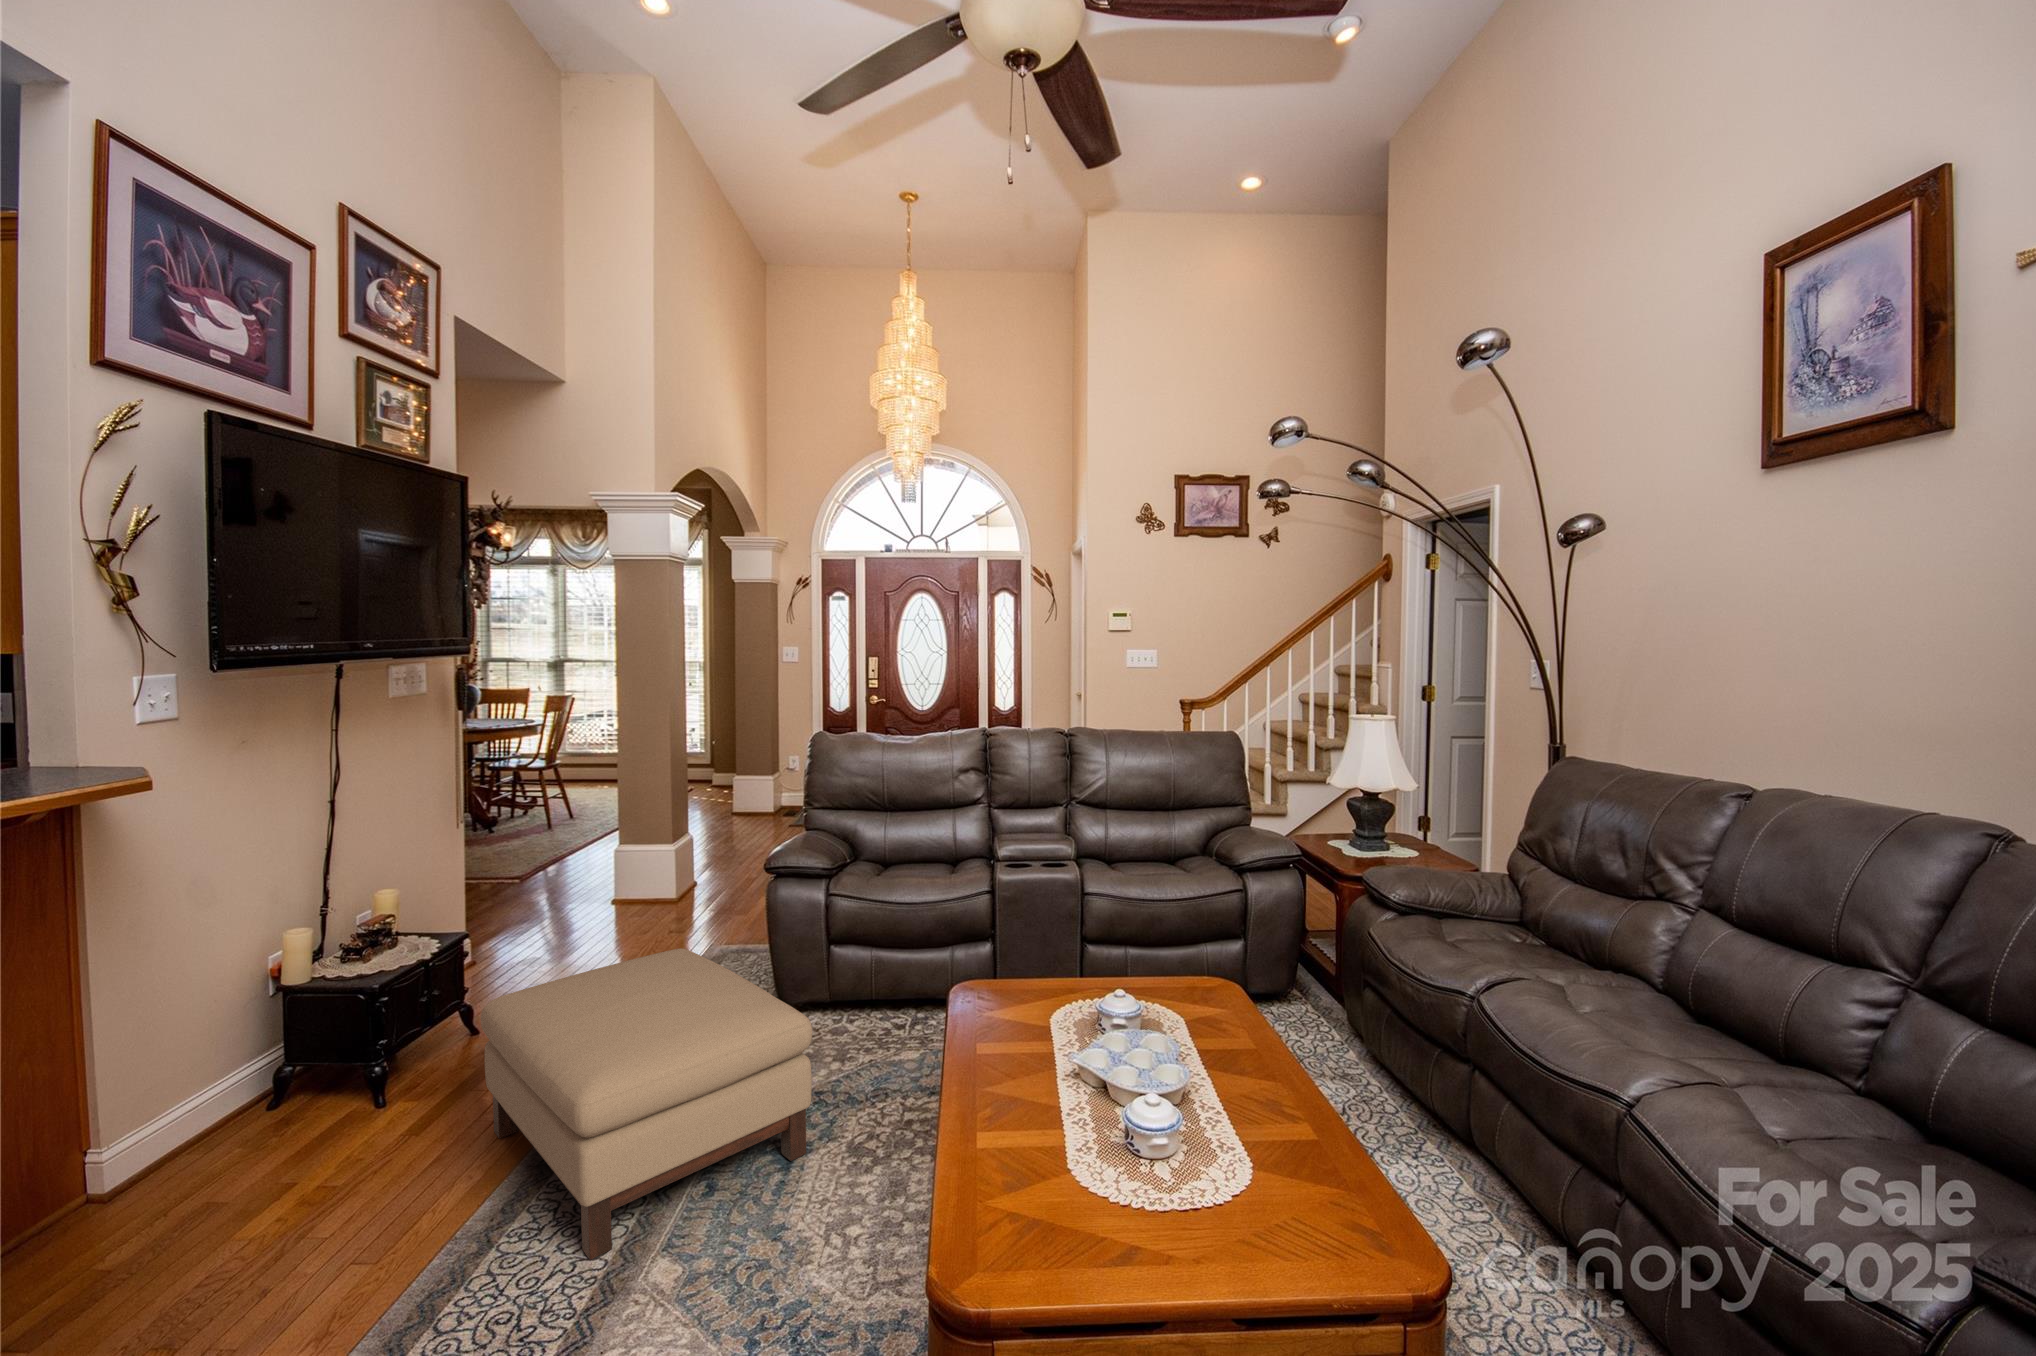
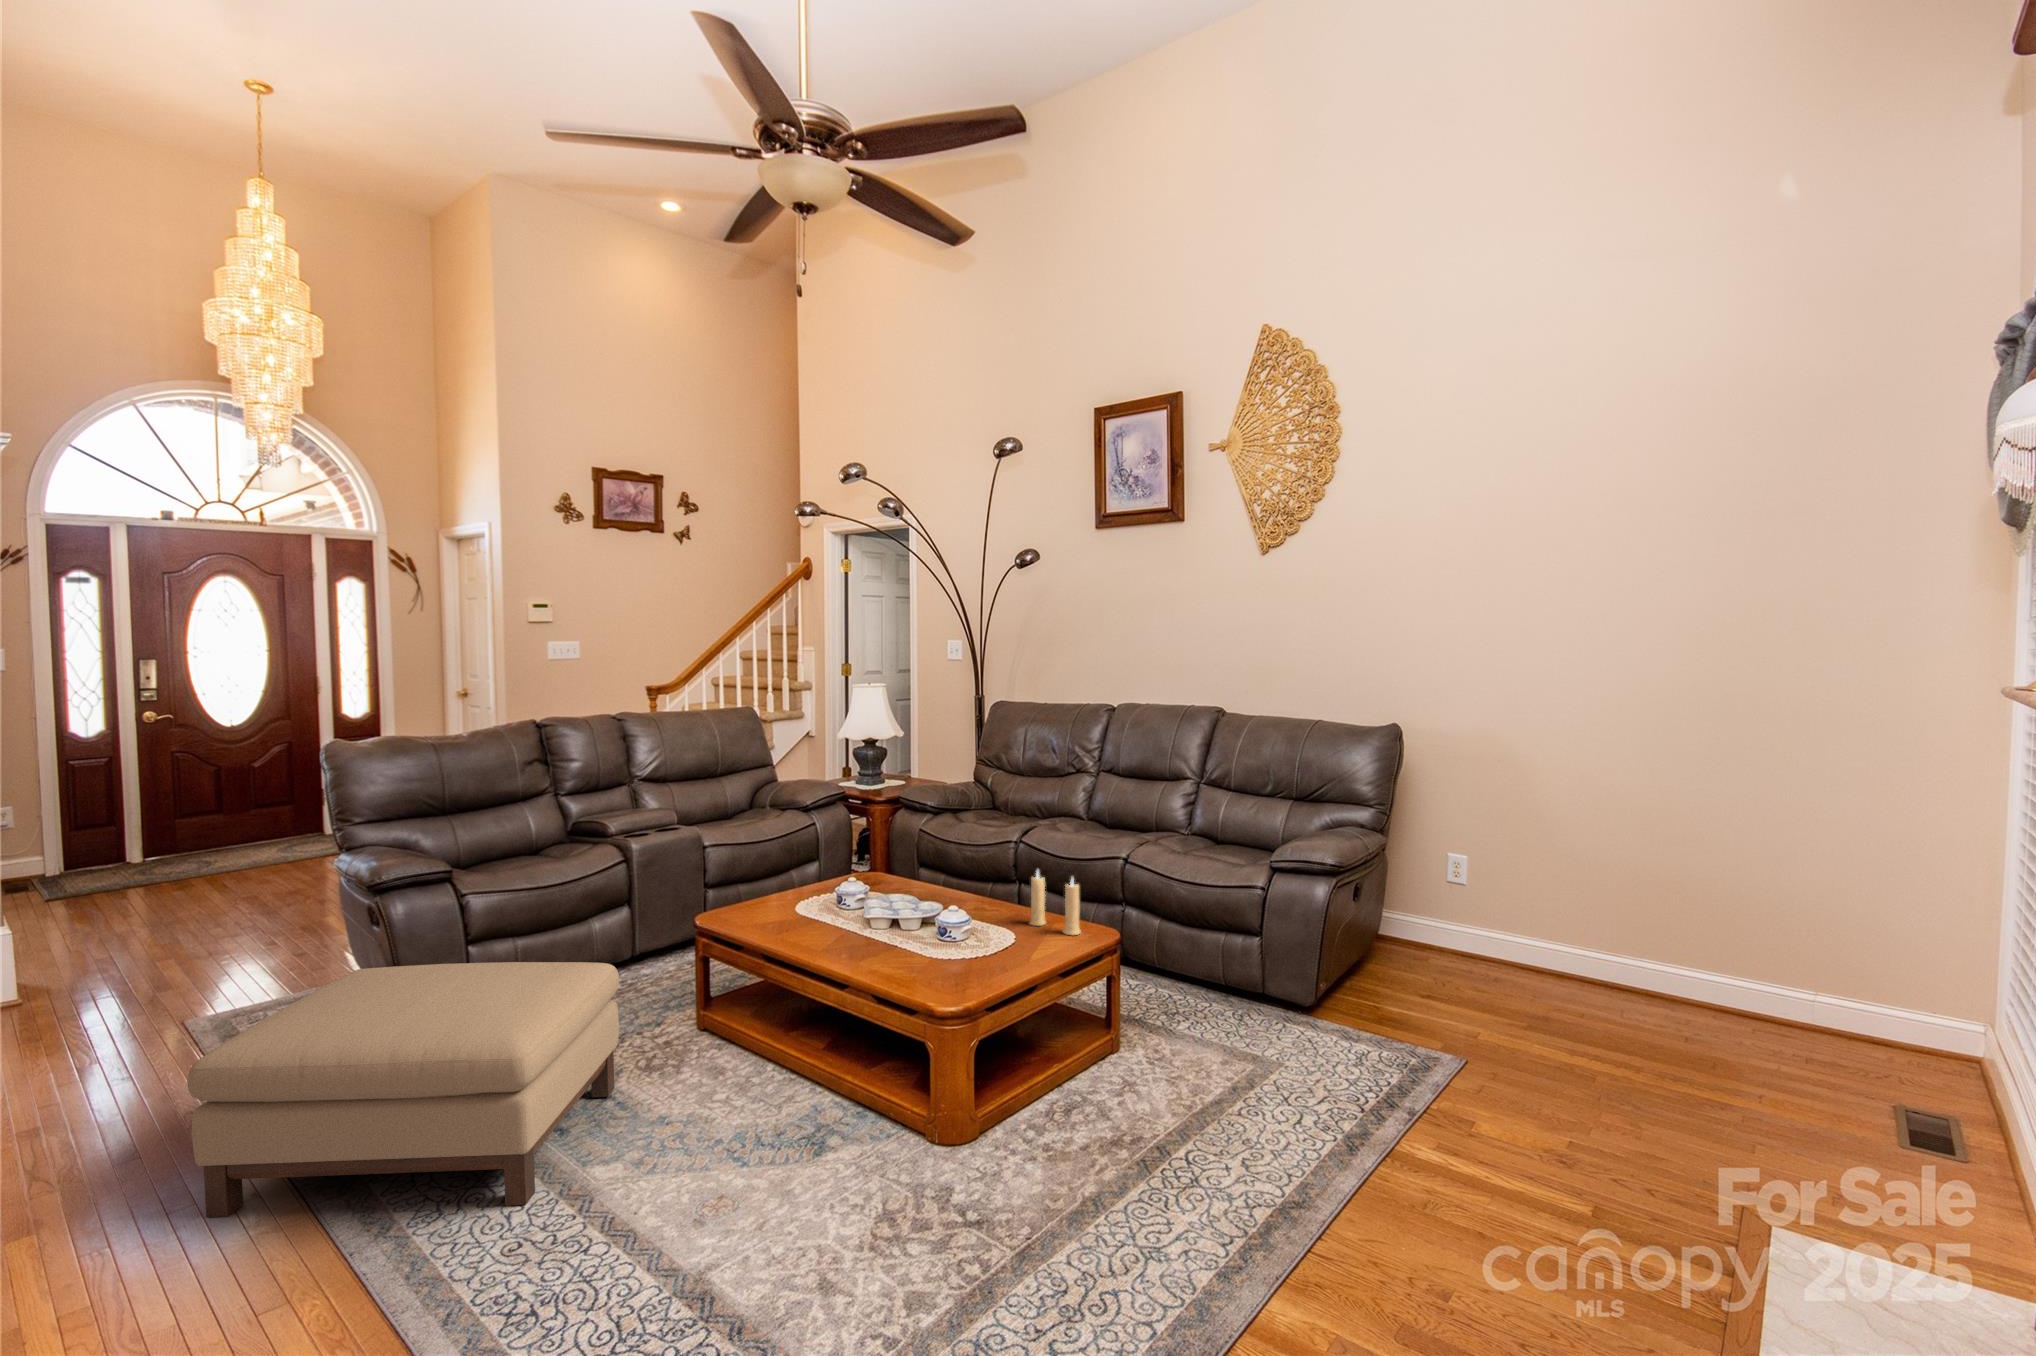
candle: none [1286,1073,1351,1242] -> present [1029,871,1081,935]

